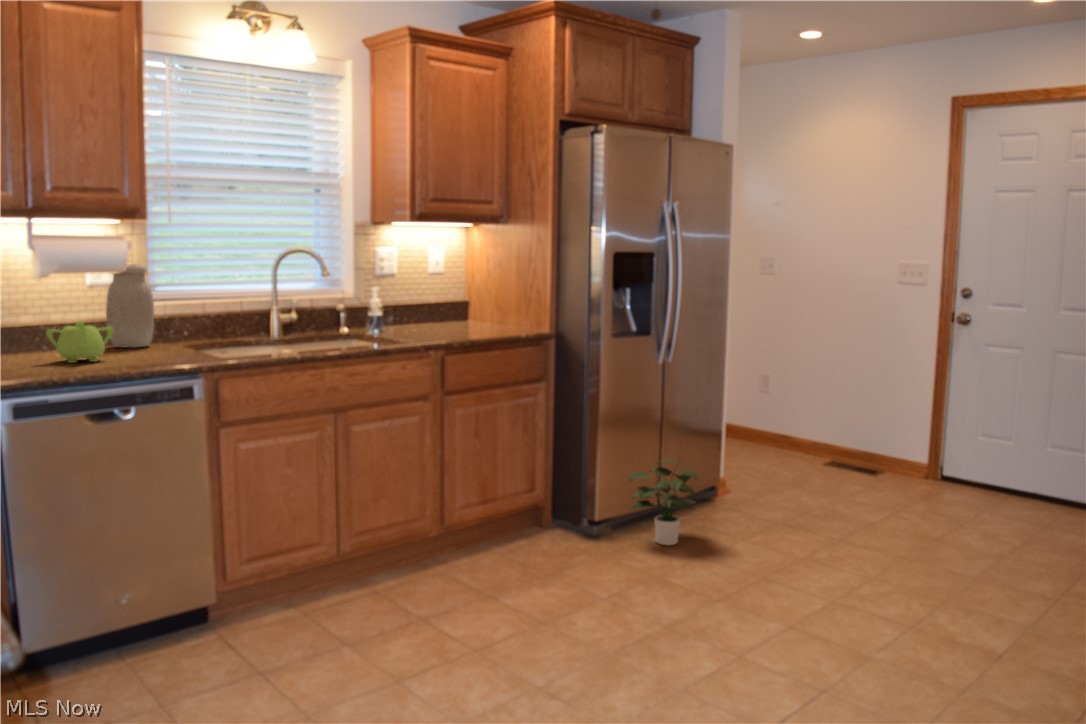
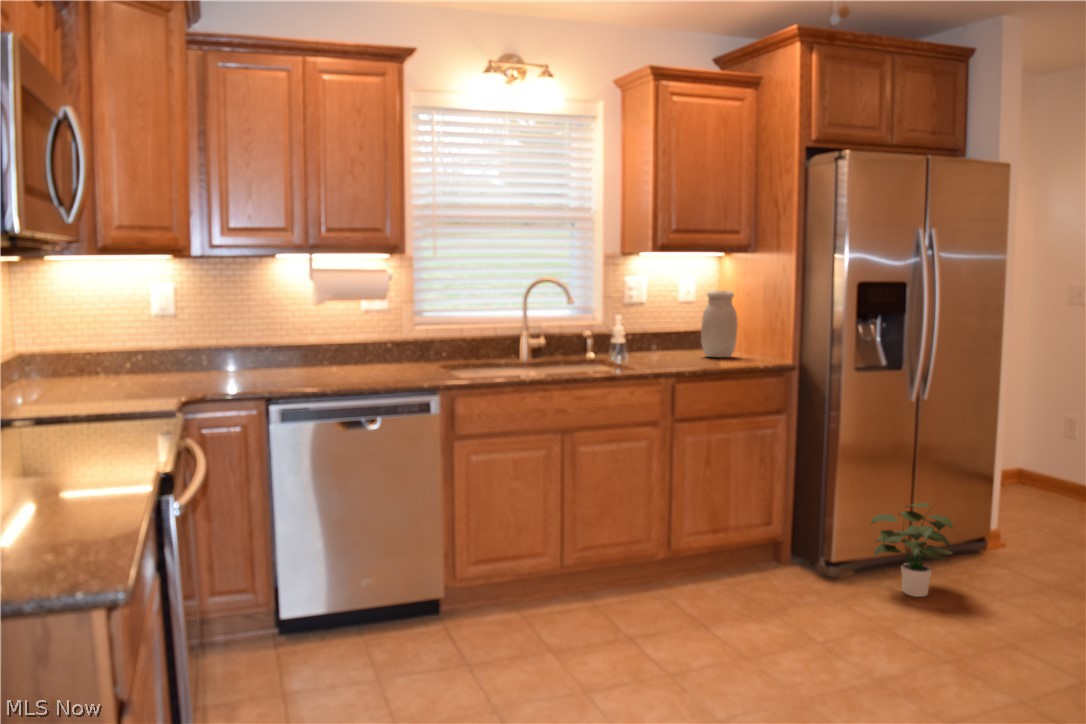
jar: present [106,264,154,347] -> present [701,291,738,357]
teapot: present [46,321,113,363] -> none [320,342,373,378]

